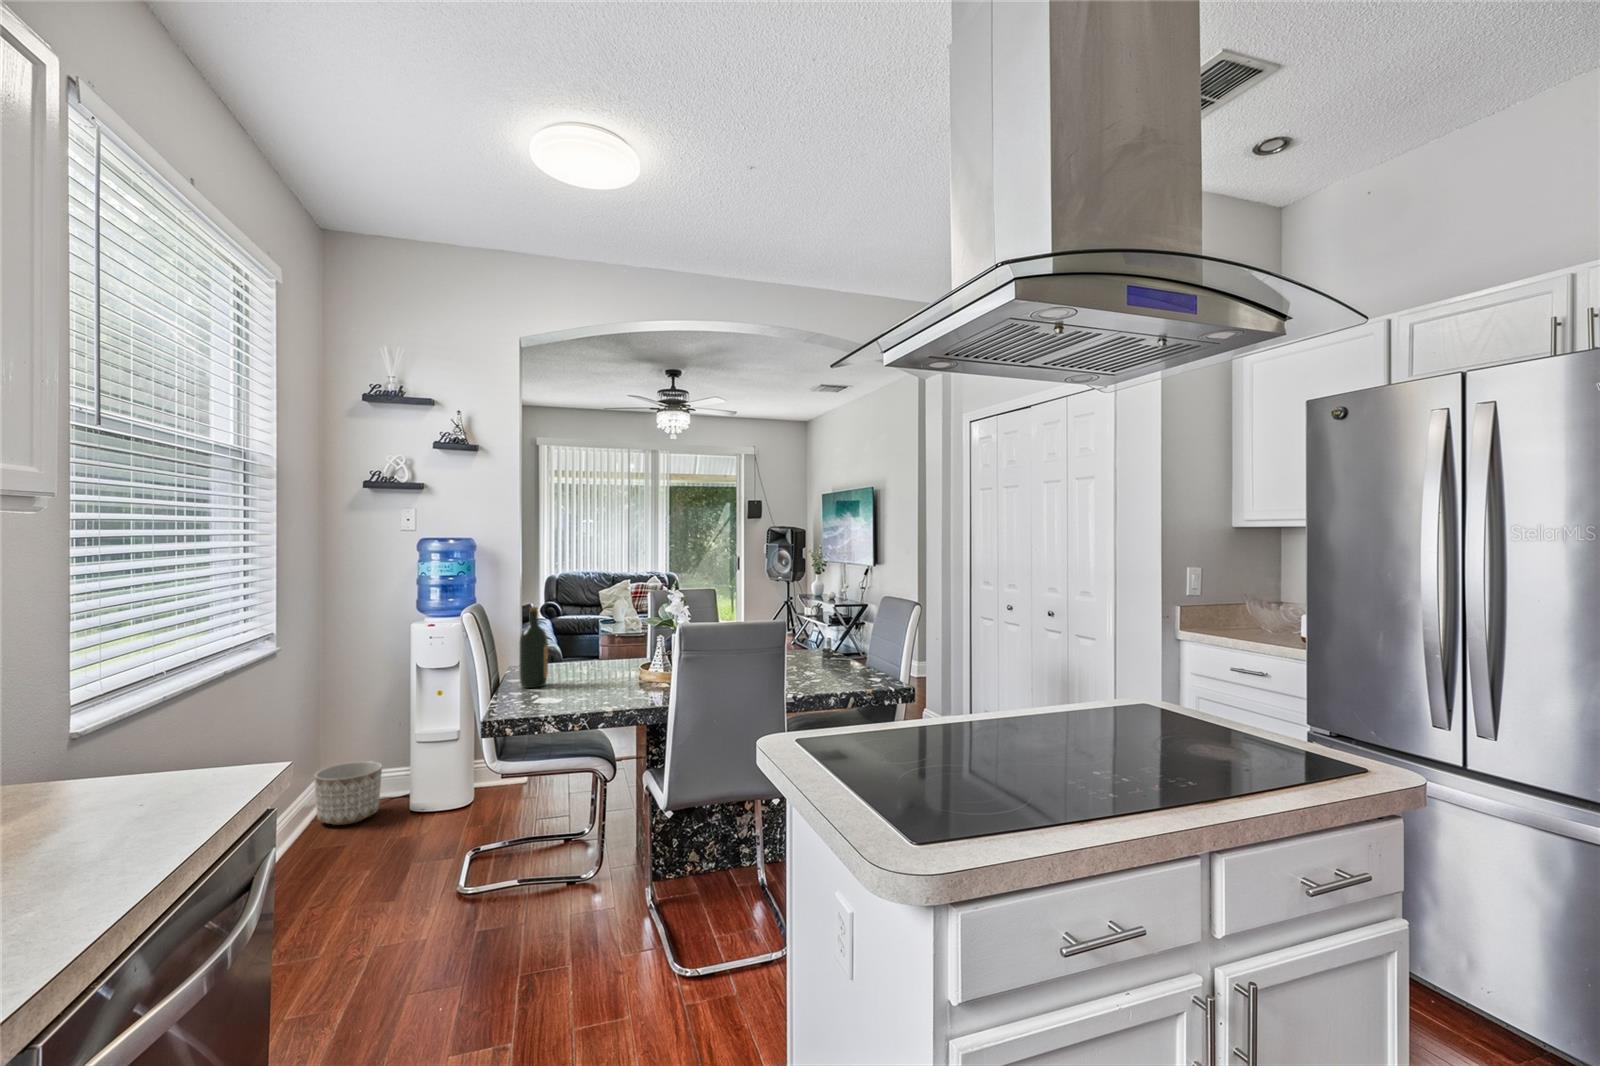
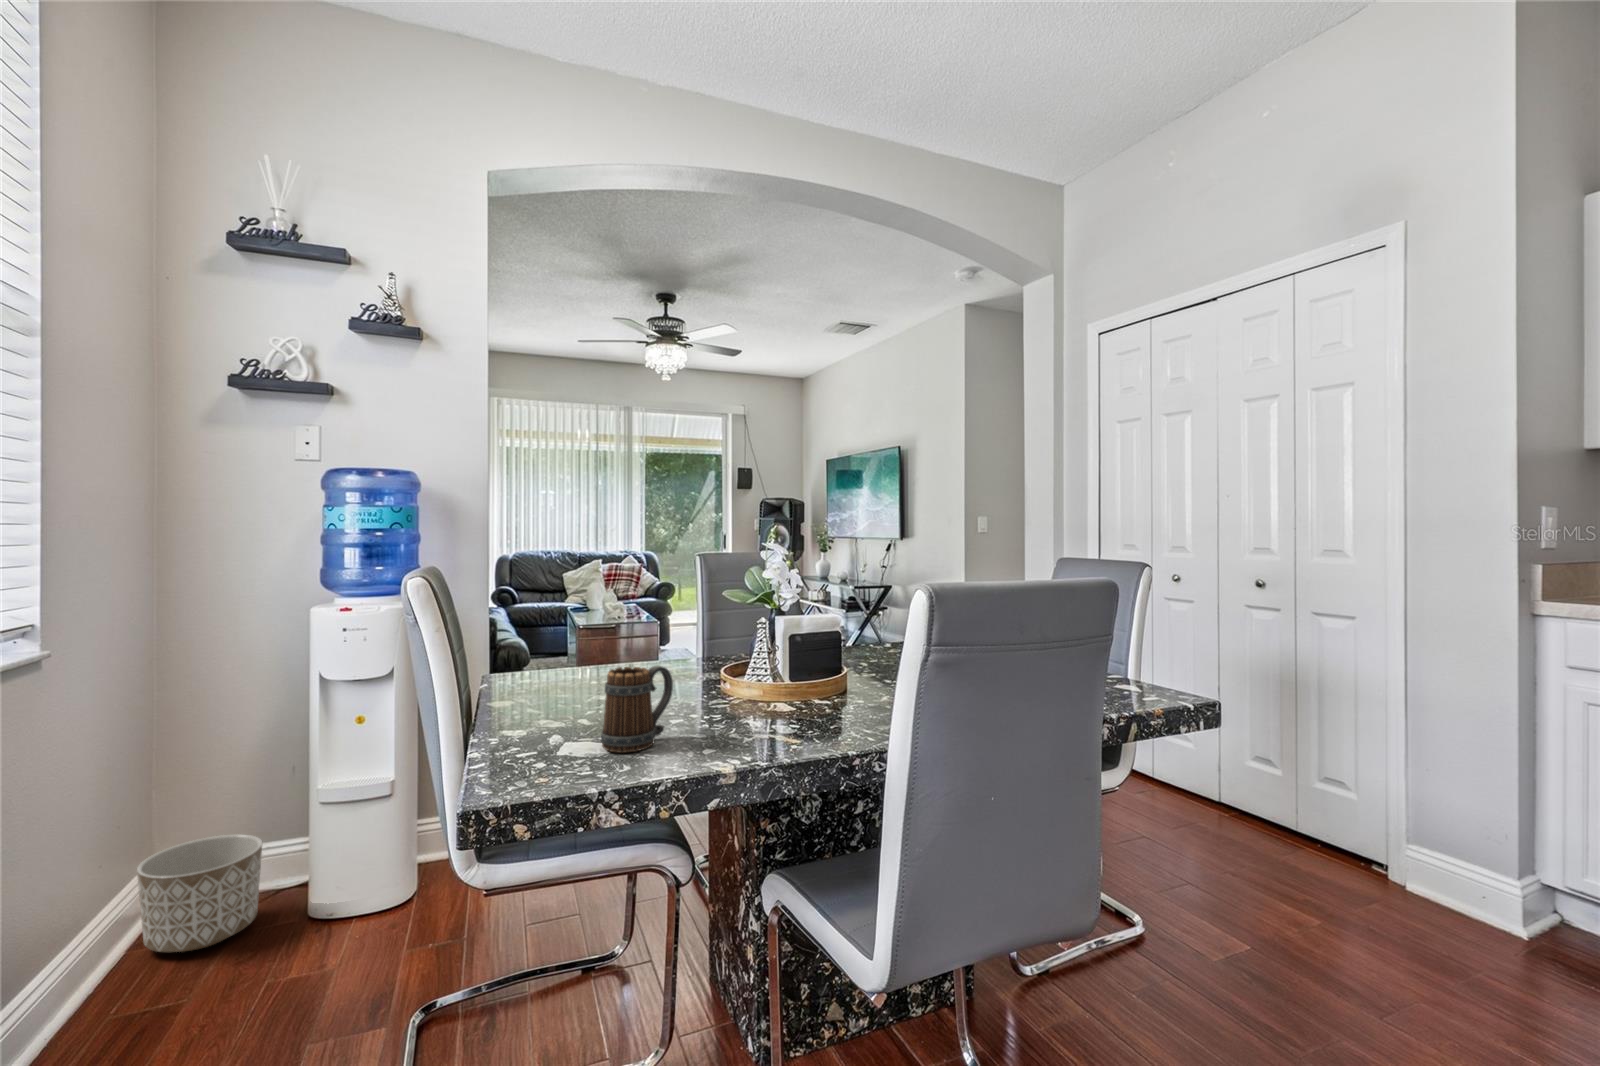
wine bottle: present [519,607,548,688] -> none [515,571,567,719]
mug: none [555,659,596,702] -> present [601,666,673,753]

